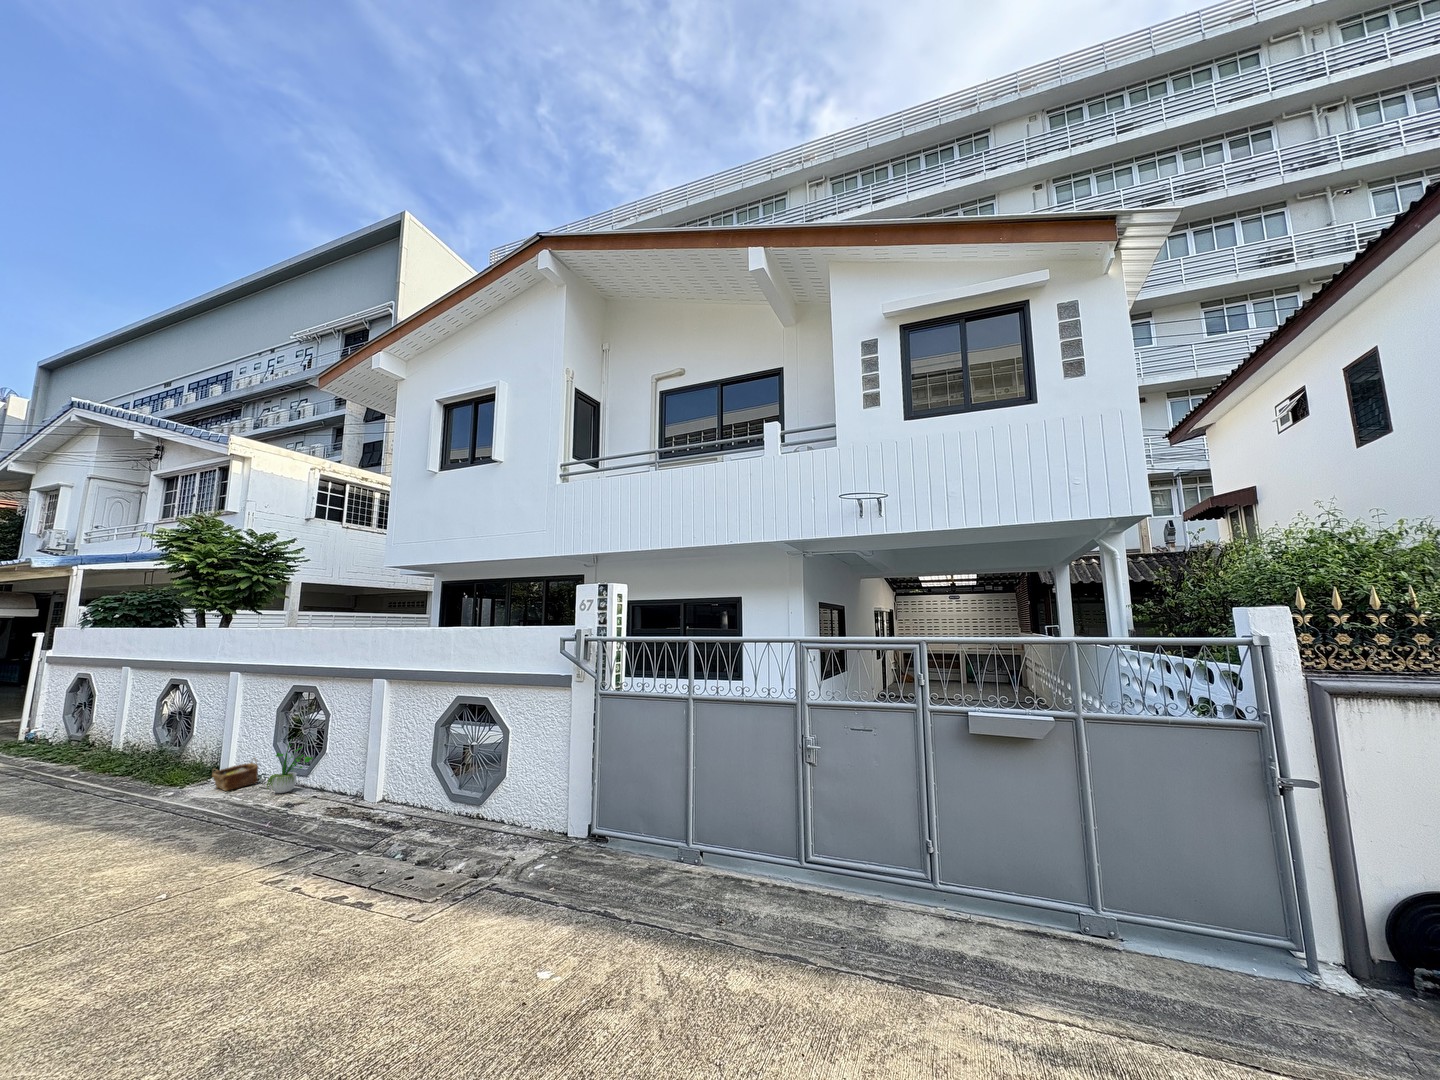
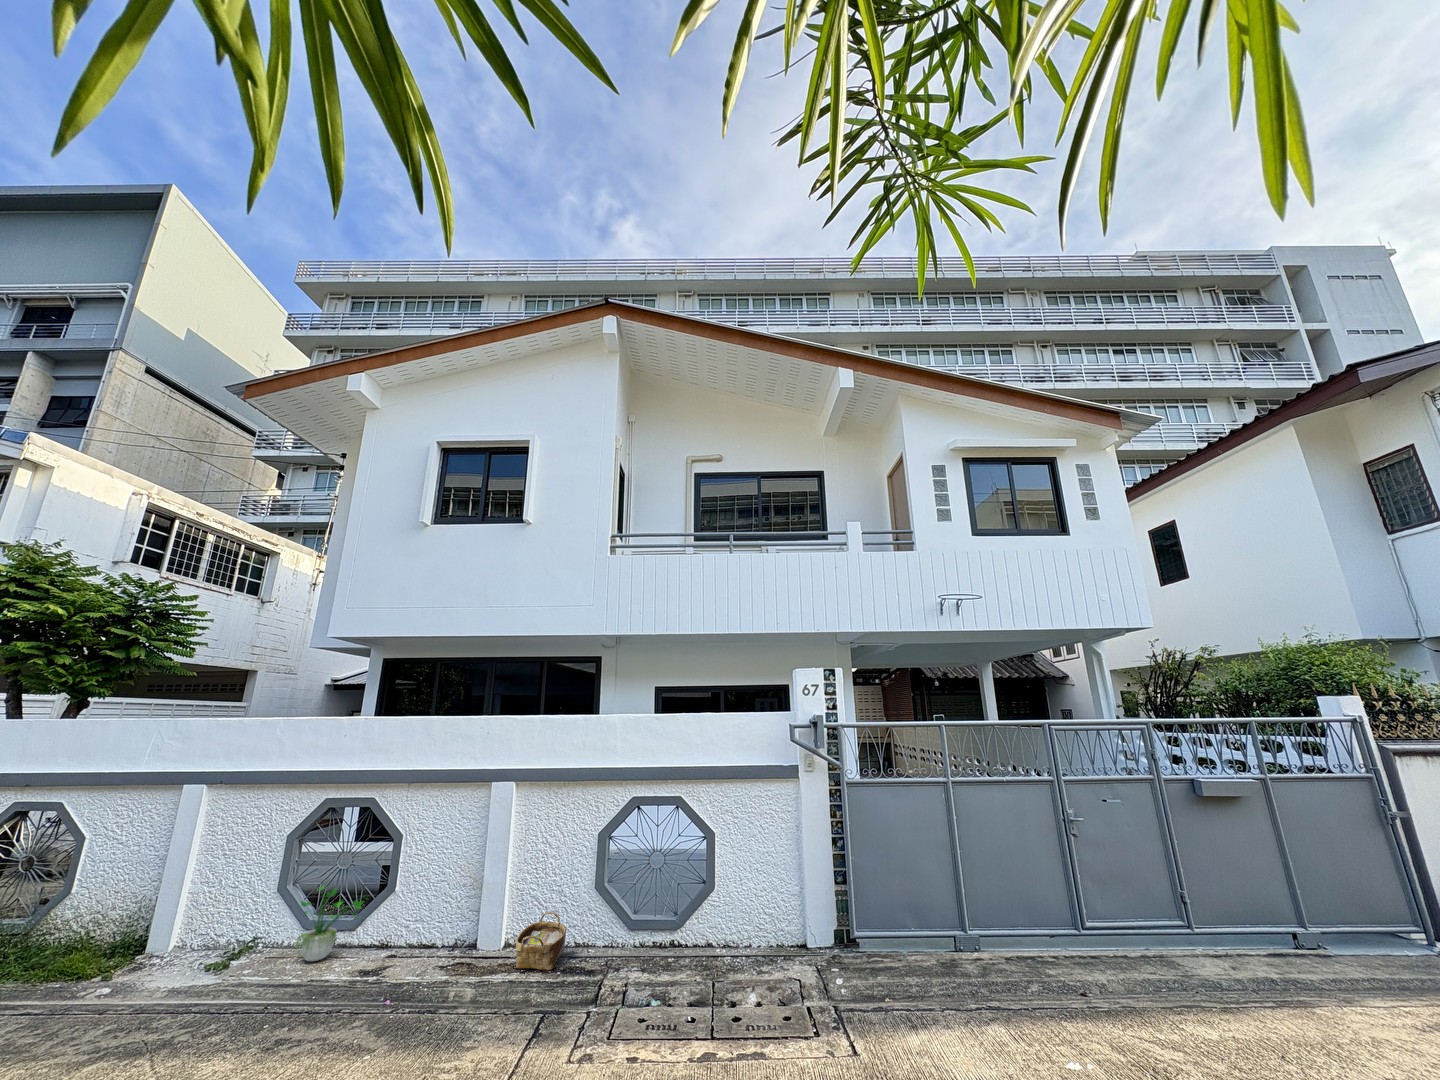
woven basket: present [212,758,258,791] -> present [515,912,566,970]

